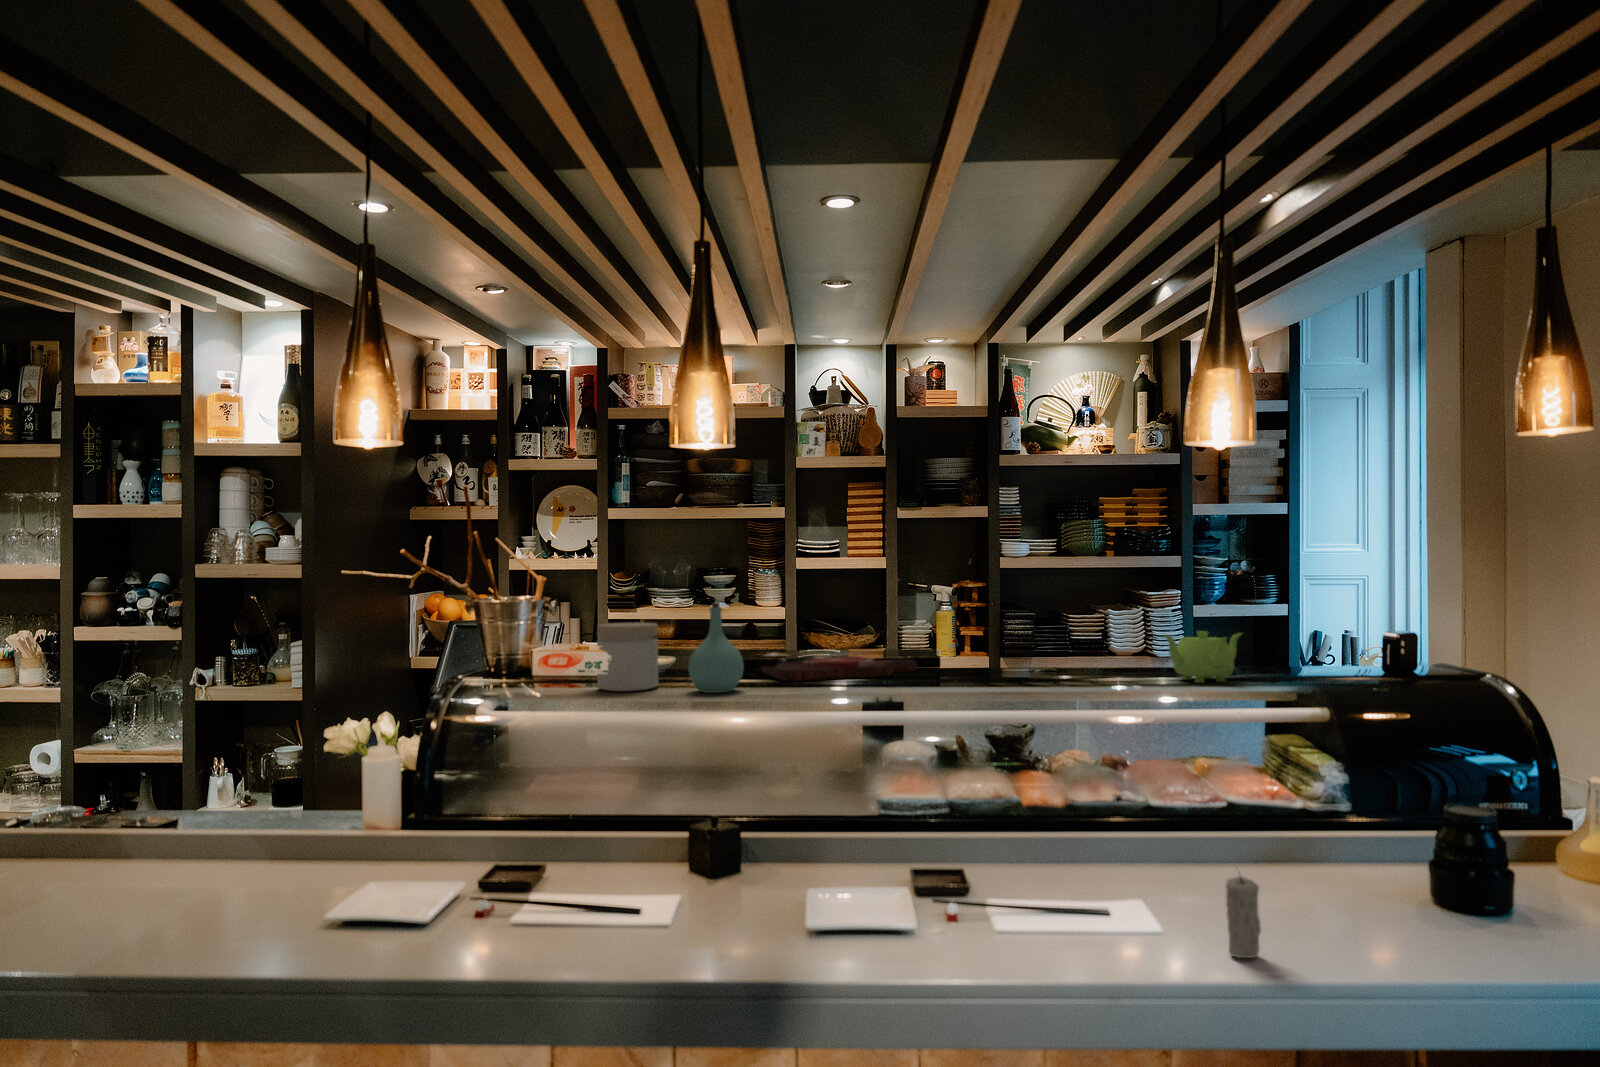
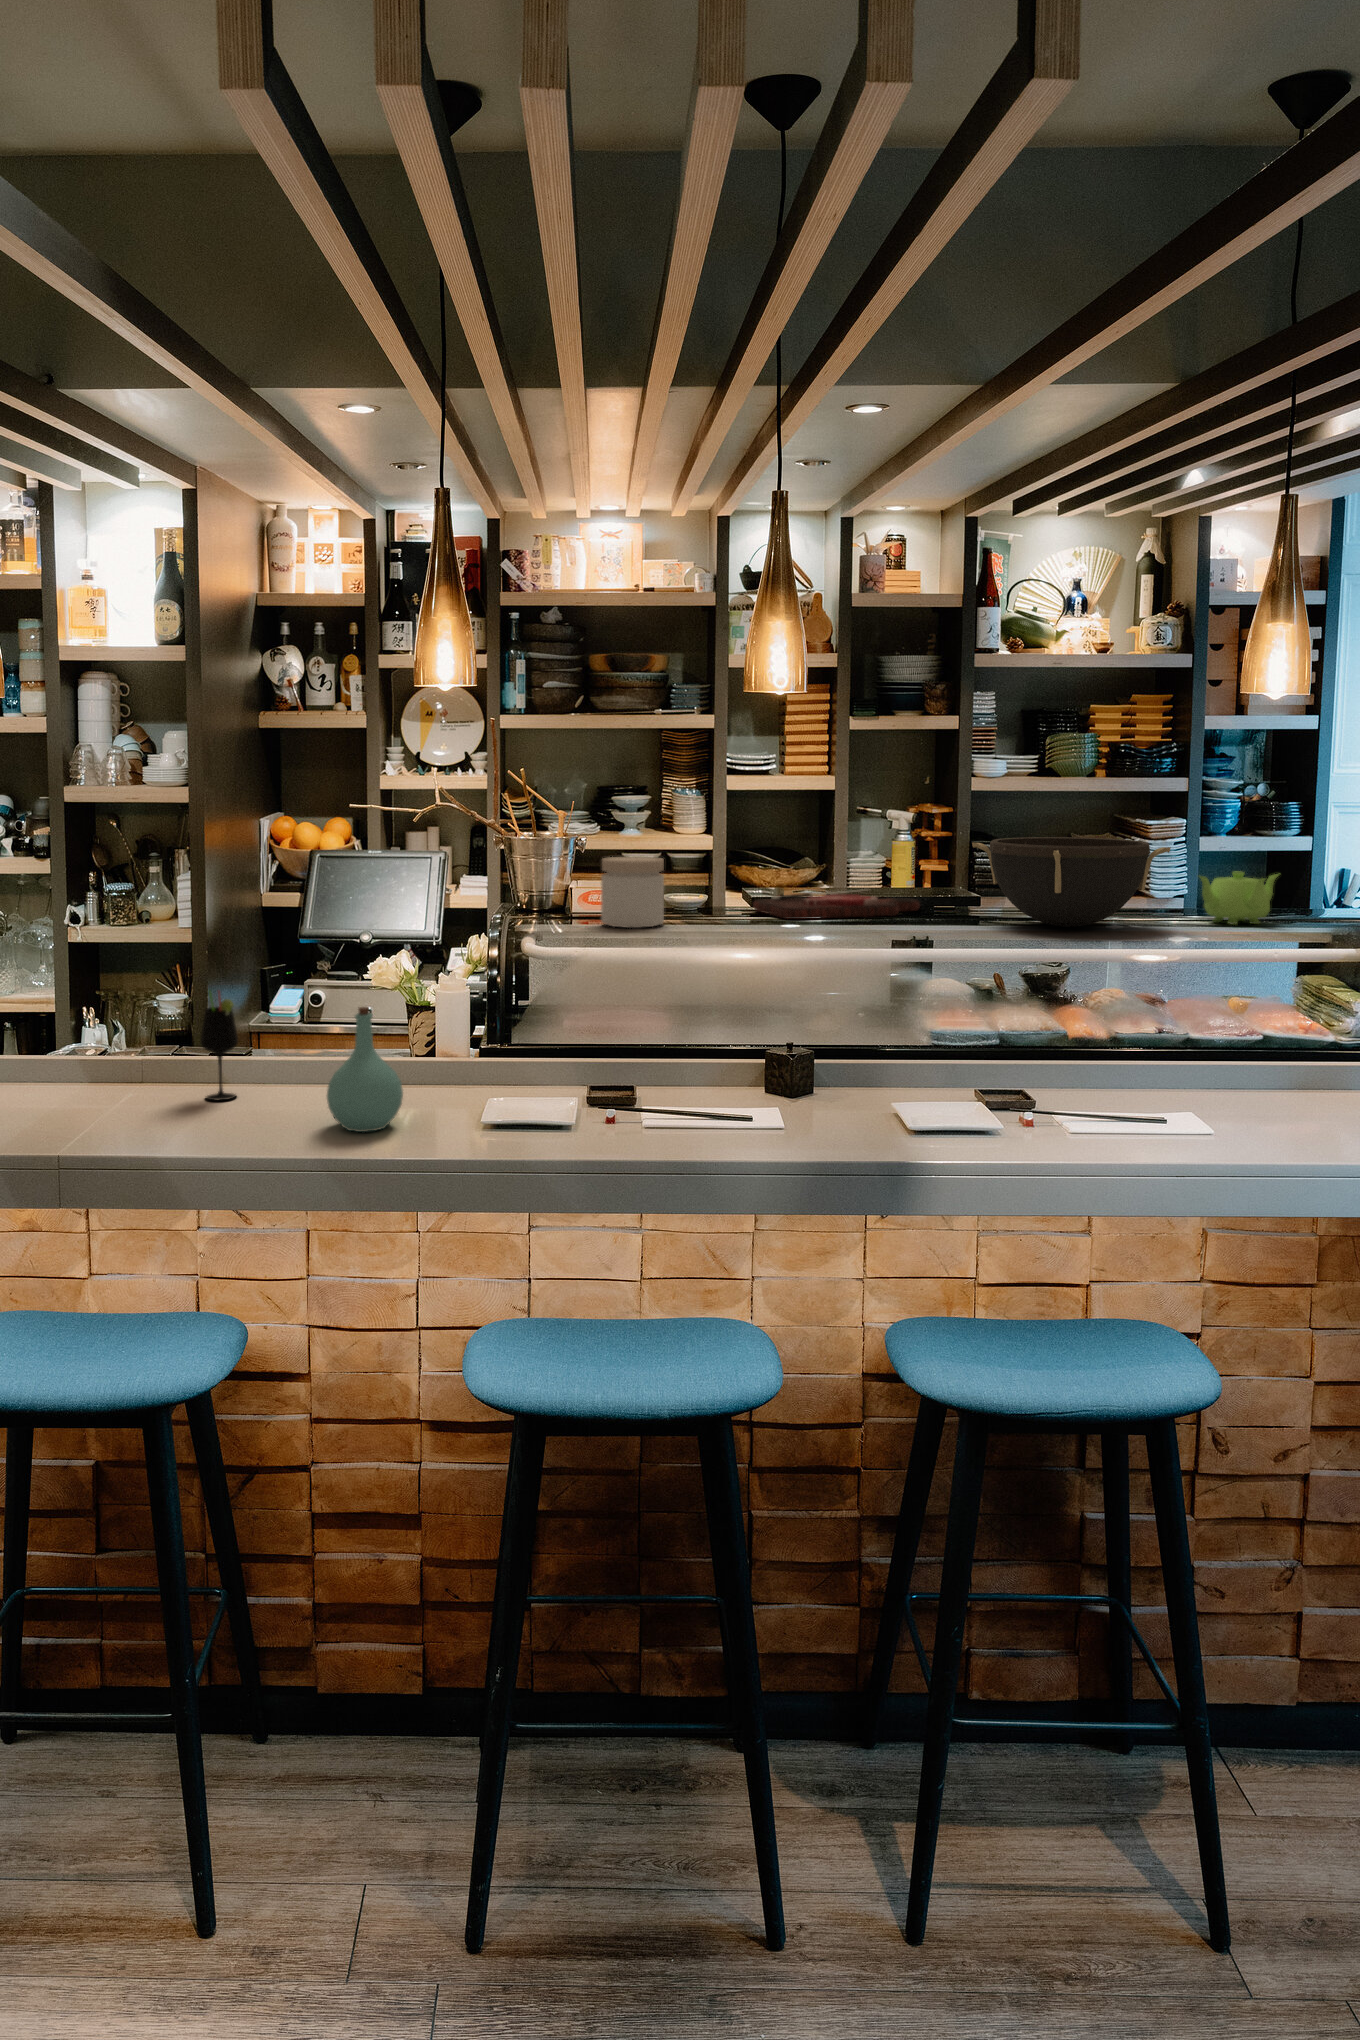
bowl: none [950,601,1132,687] -> present [972,837,1170,927]
bottle: present [688,603,744,693] -> present [327,1007,403,1132]
wine glass: none [61,770,110,895] -> present [201,991,238,1101]
candle: present [1226,876,1261,958] -> none [1276,1074,1306,1151]

